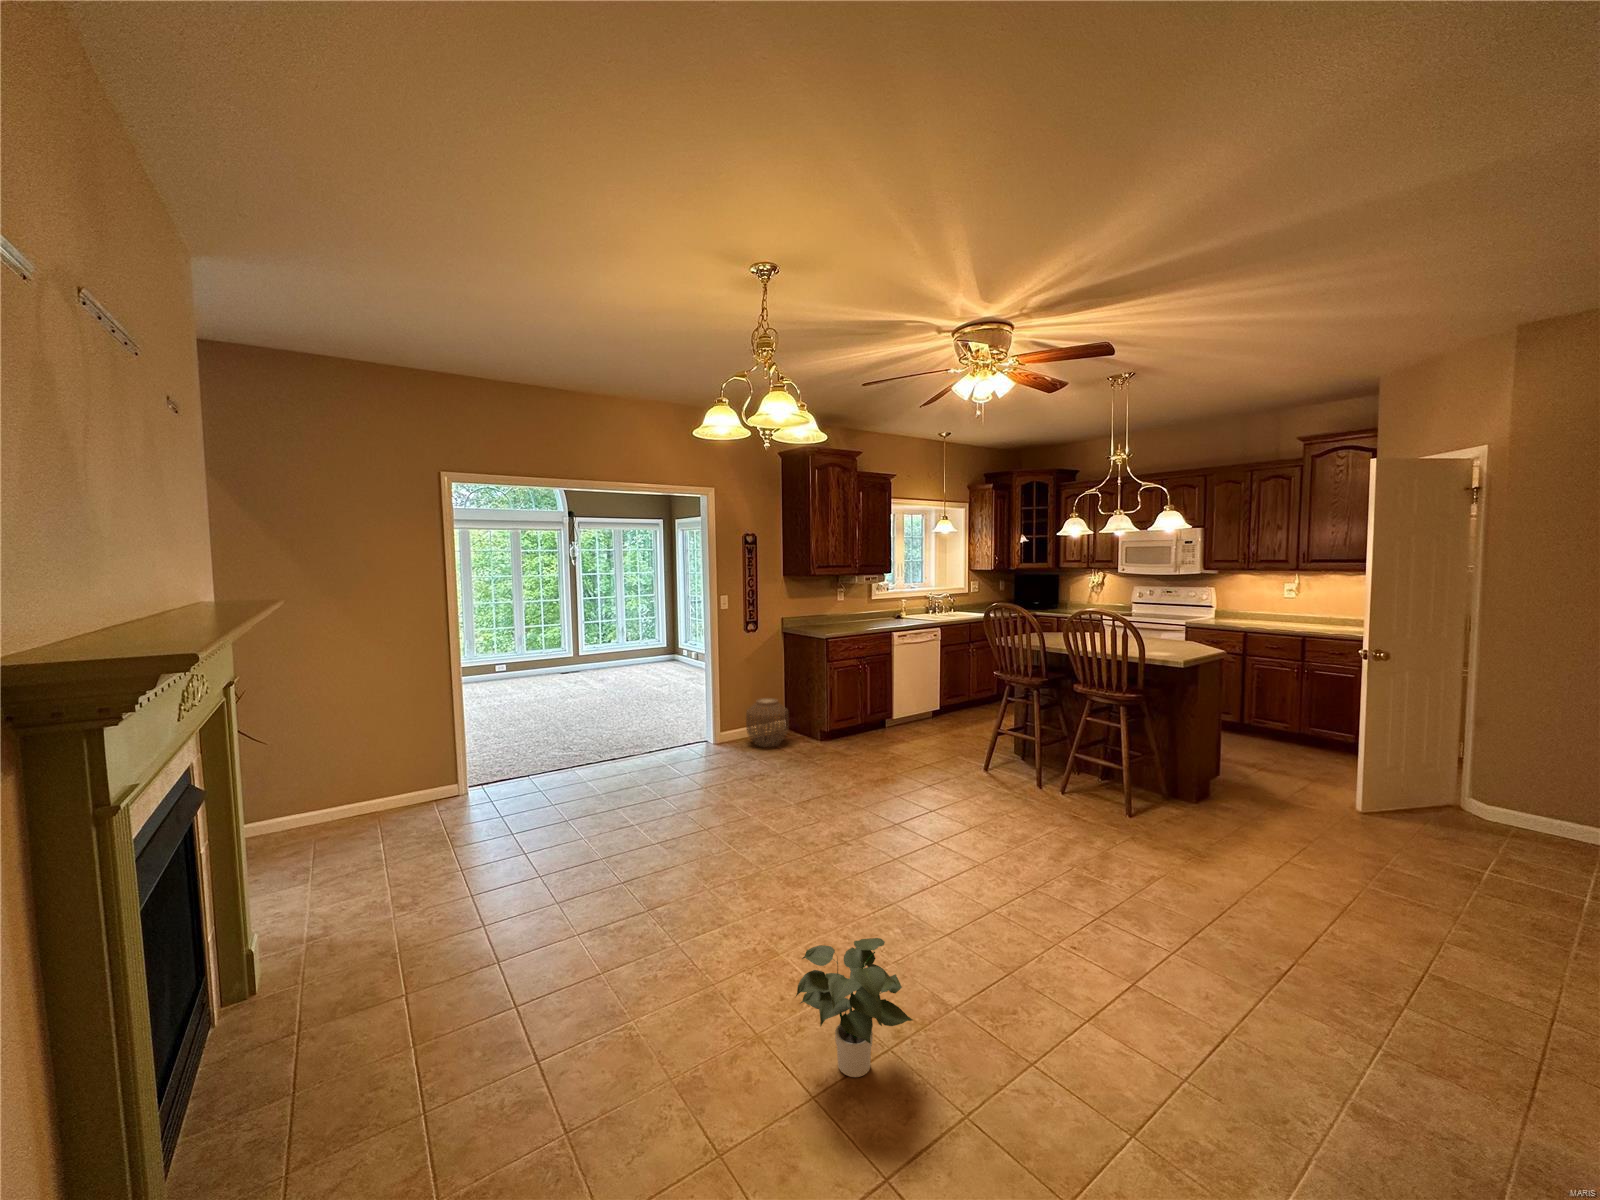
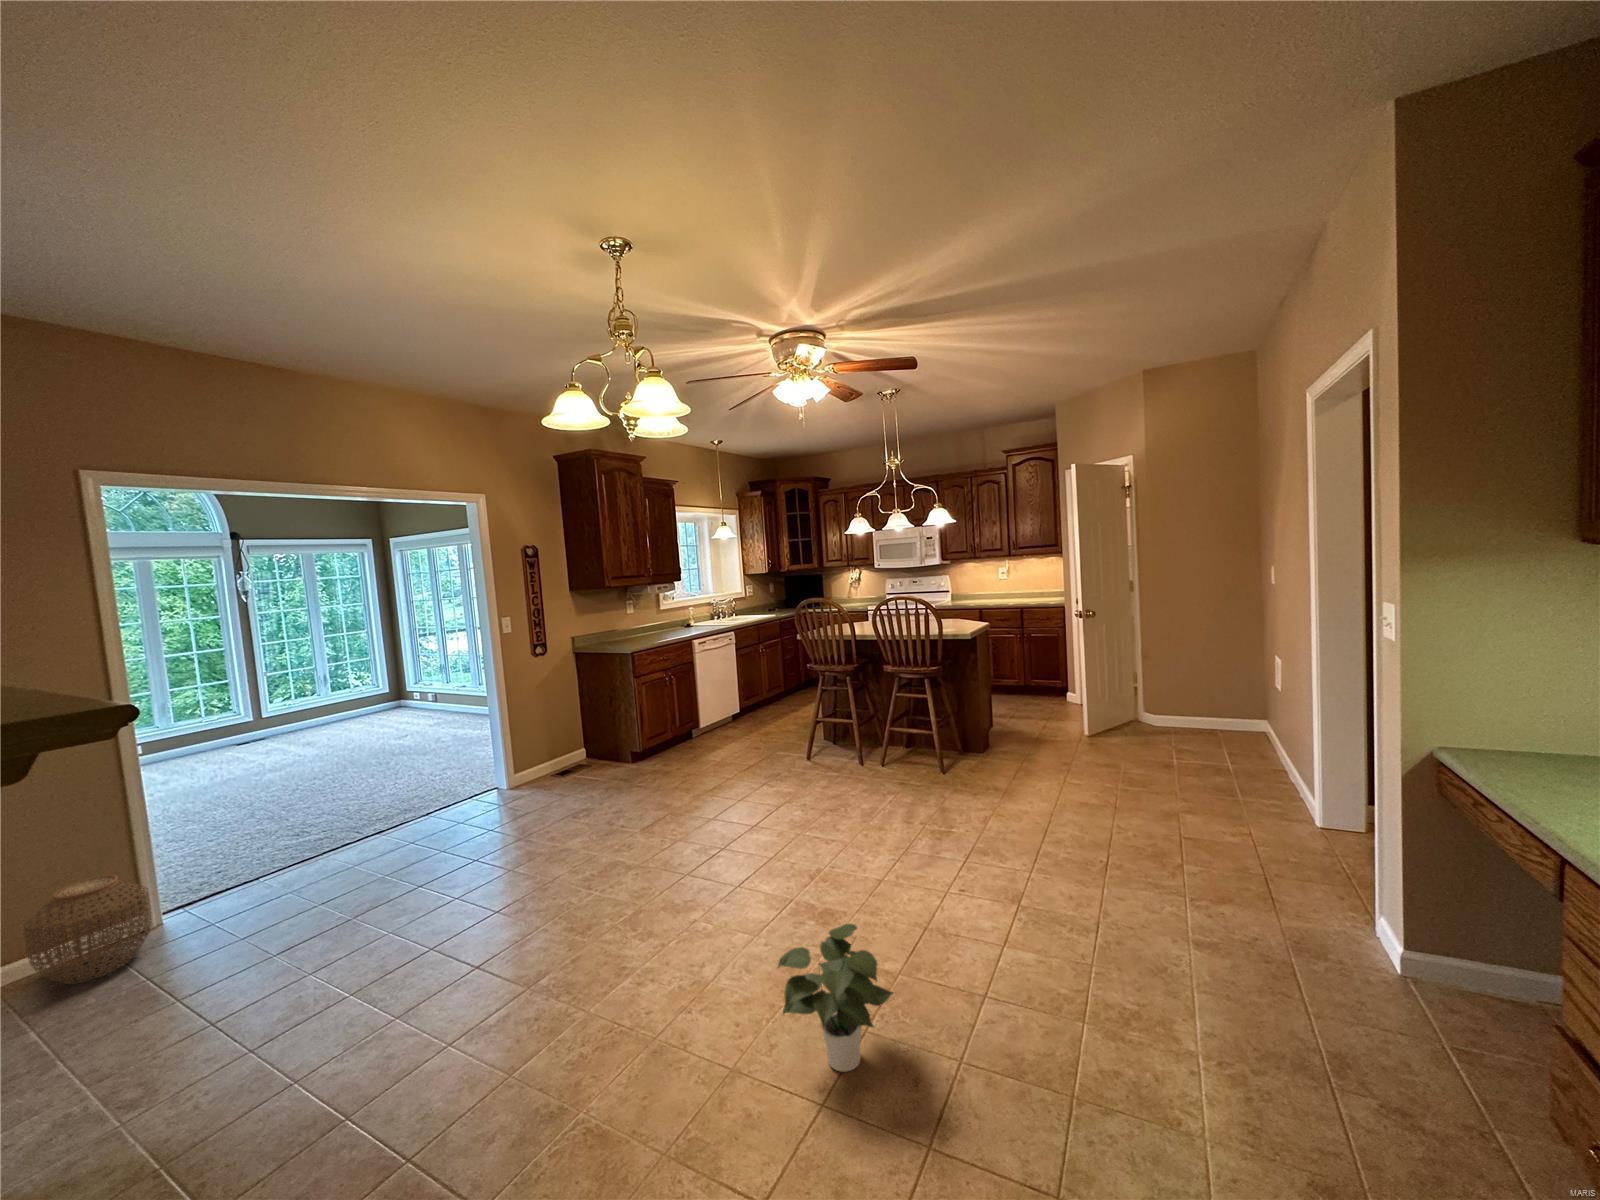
woven basket: present [746,698,789,747] -> present [24,875,152,984]

